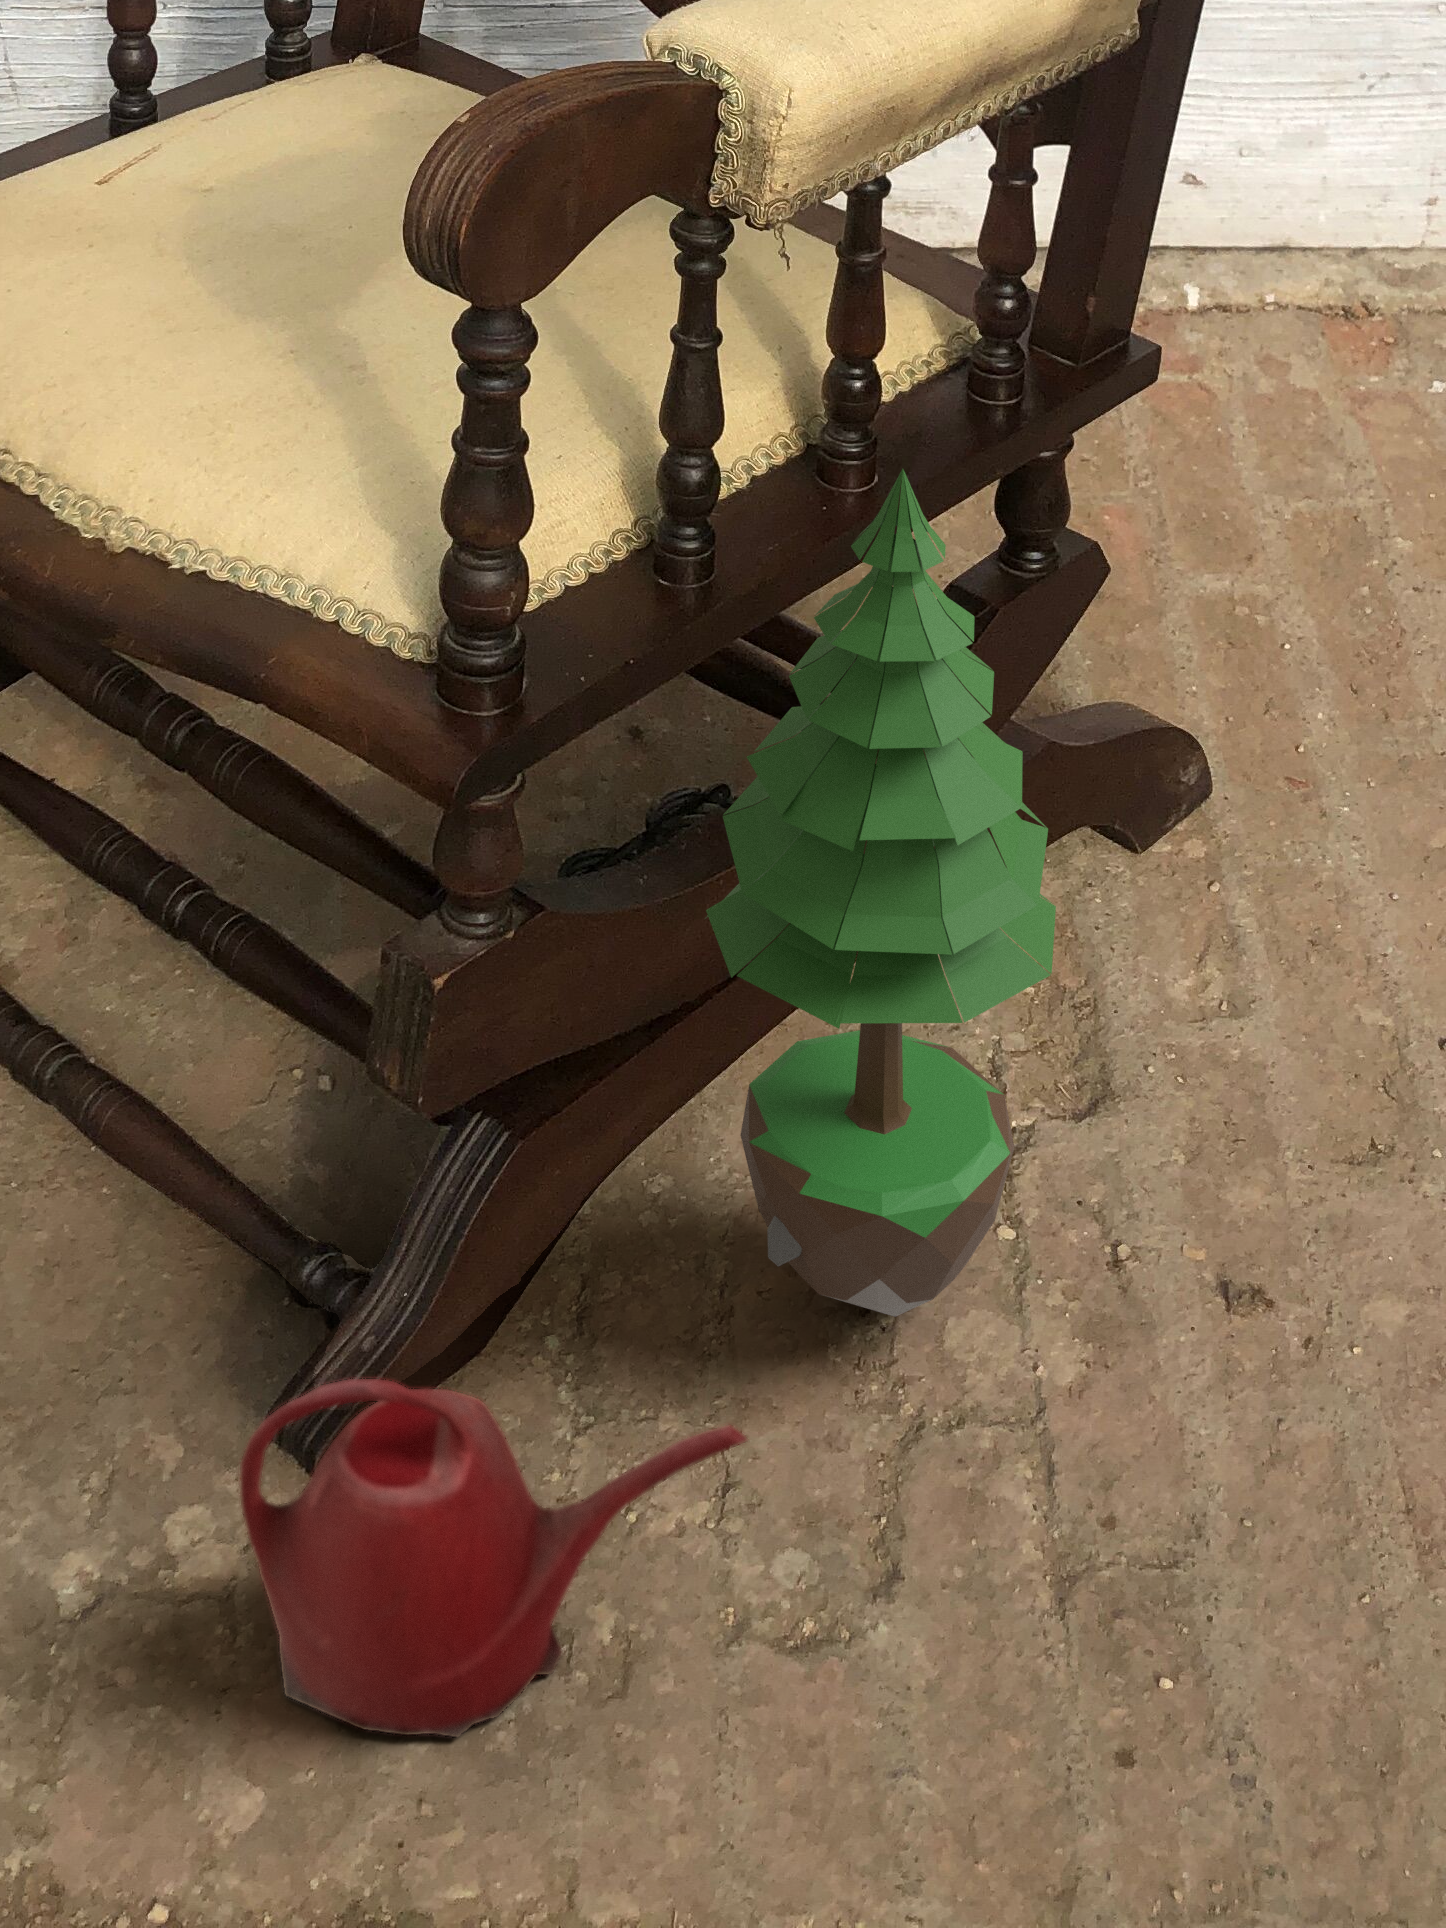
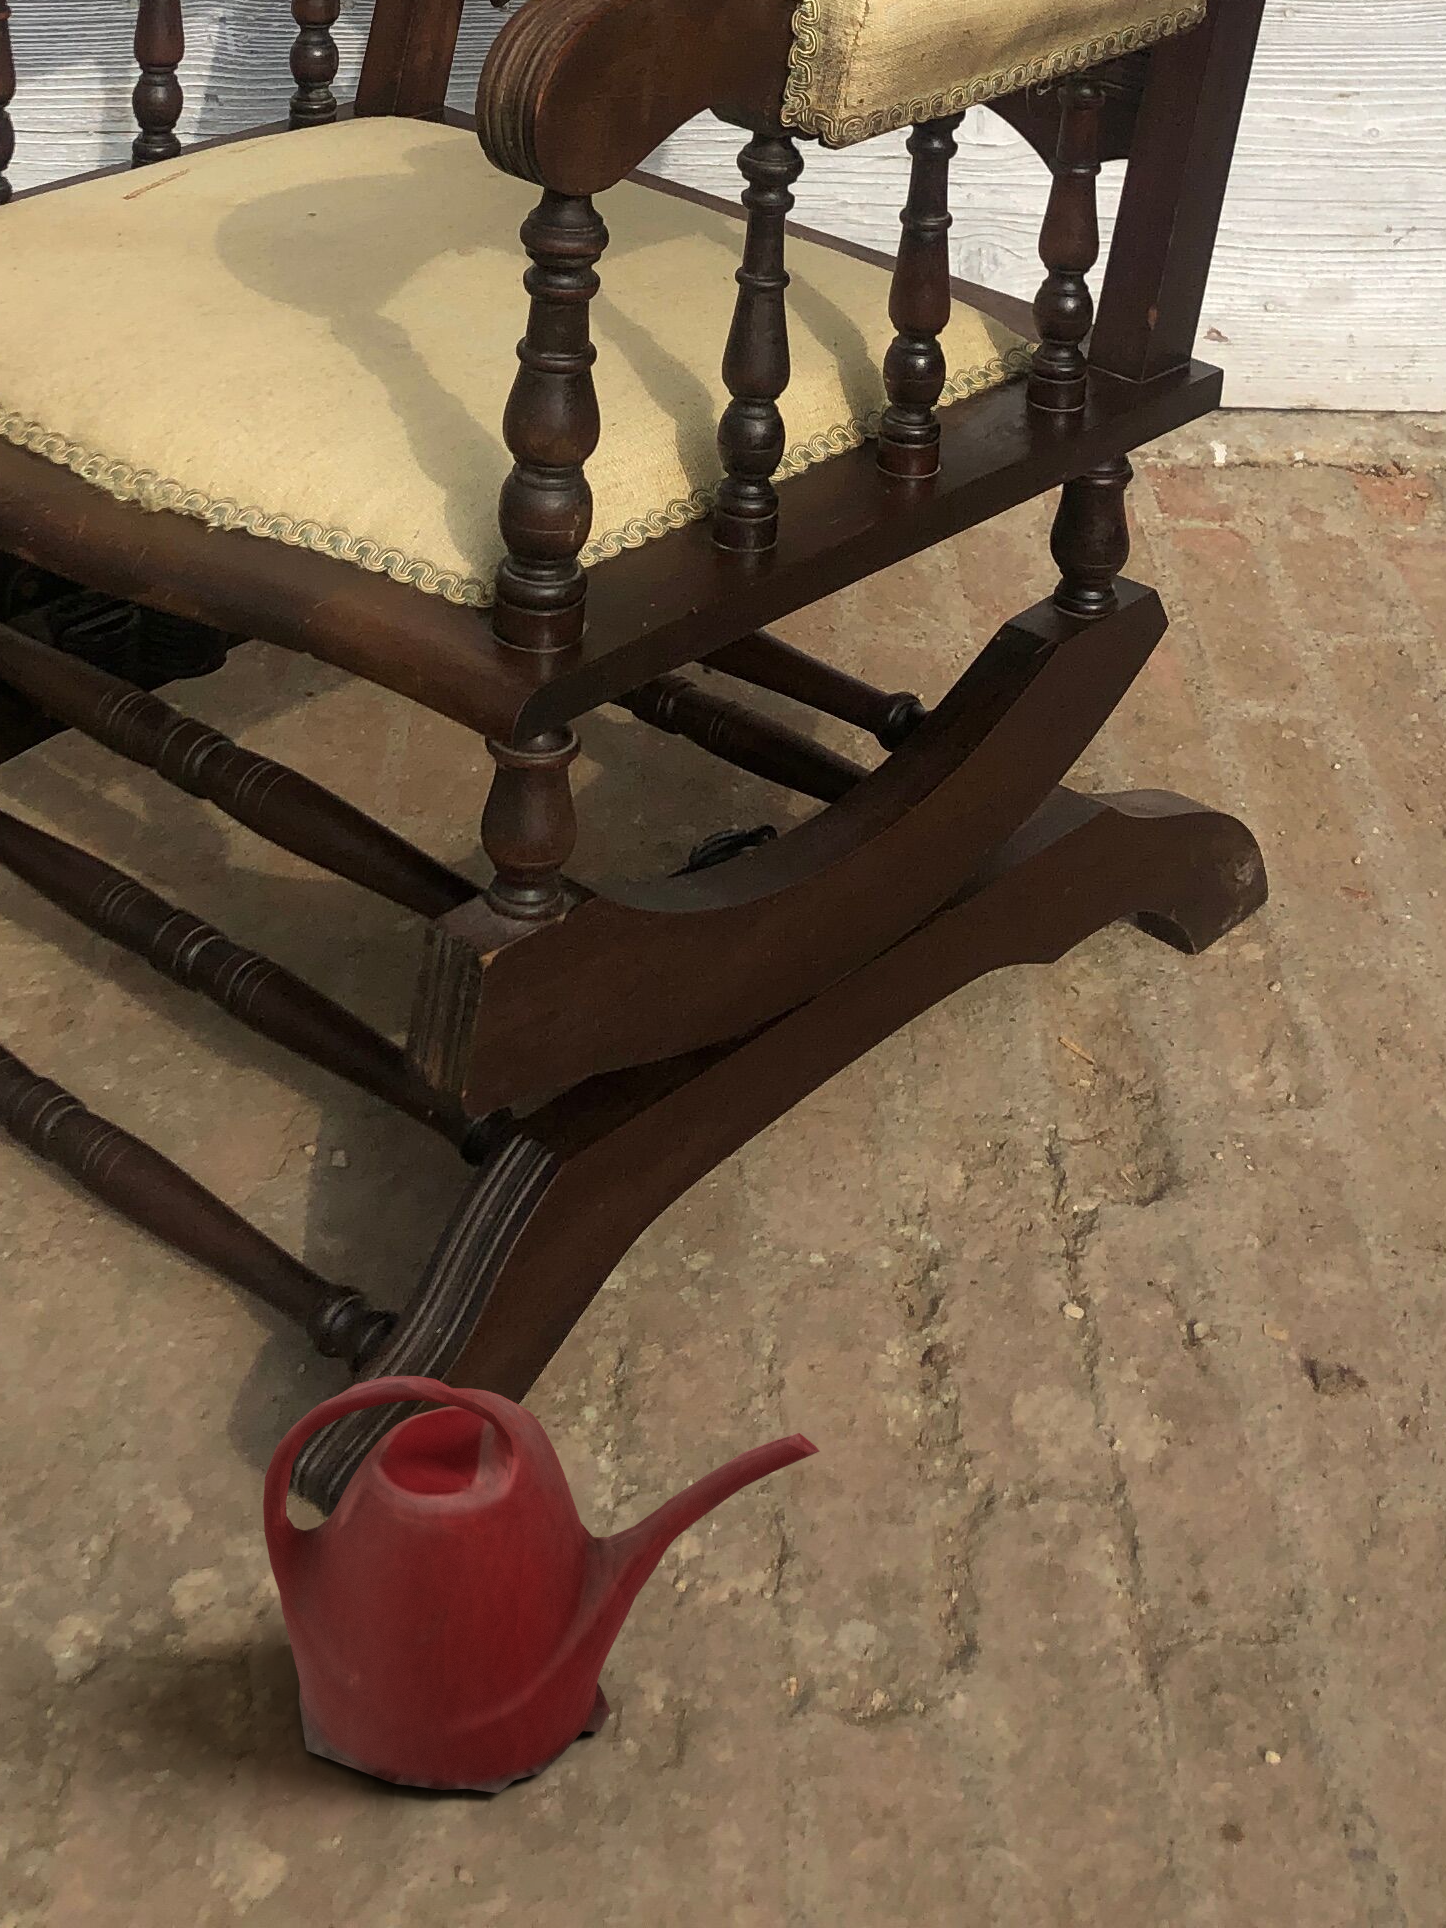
potted tree: present [706,469,1056,1317] -> none [760,414,1133,1380]

